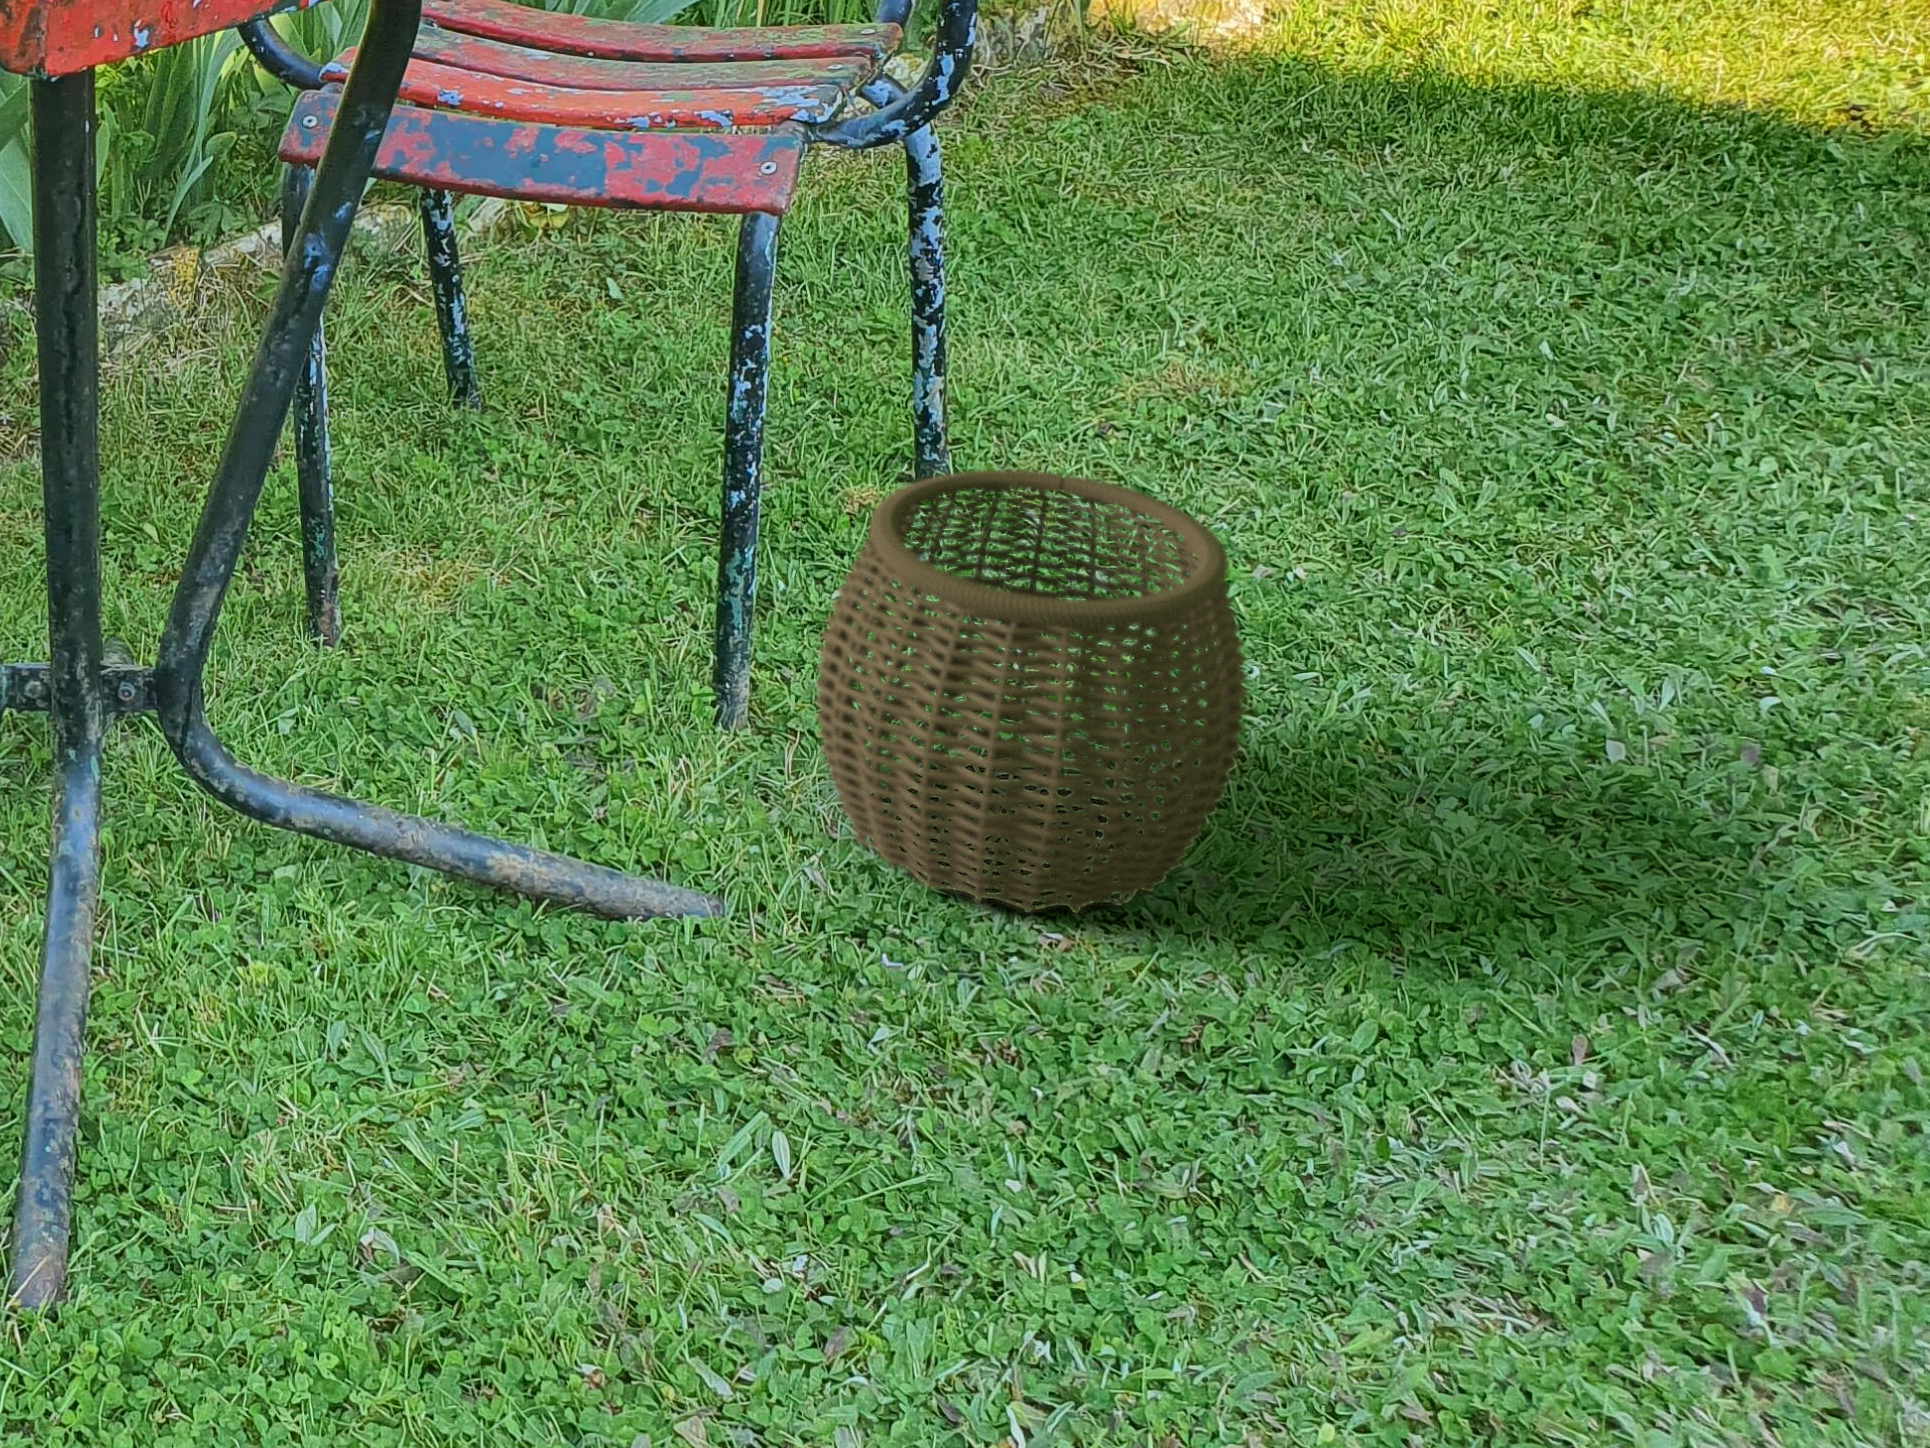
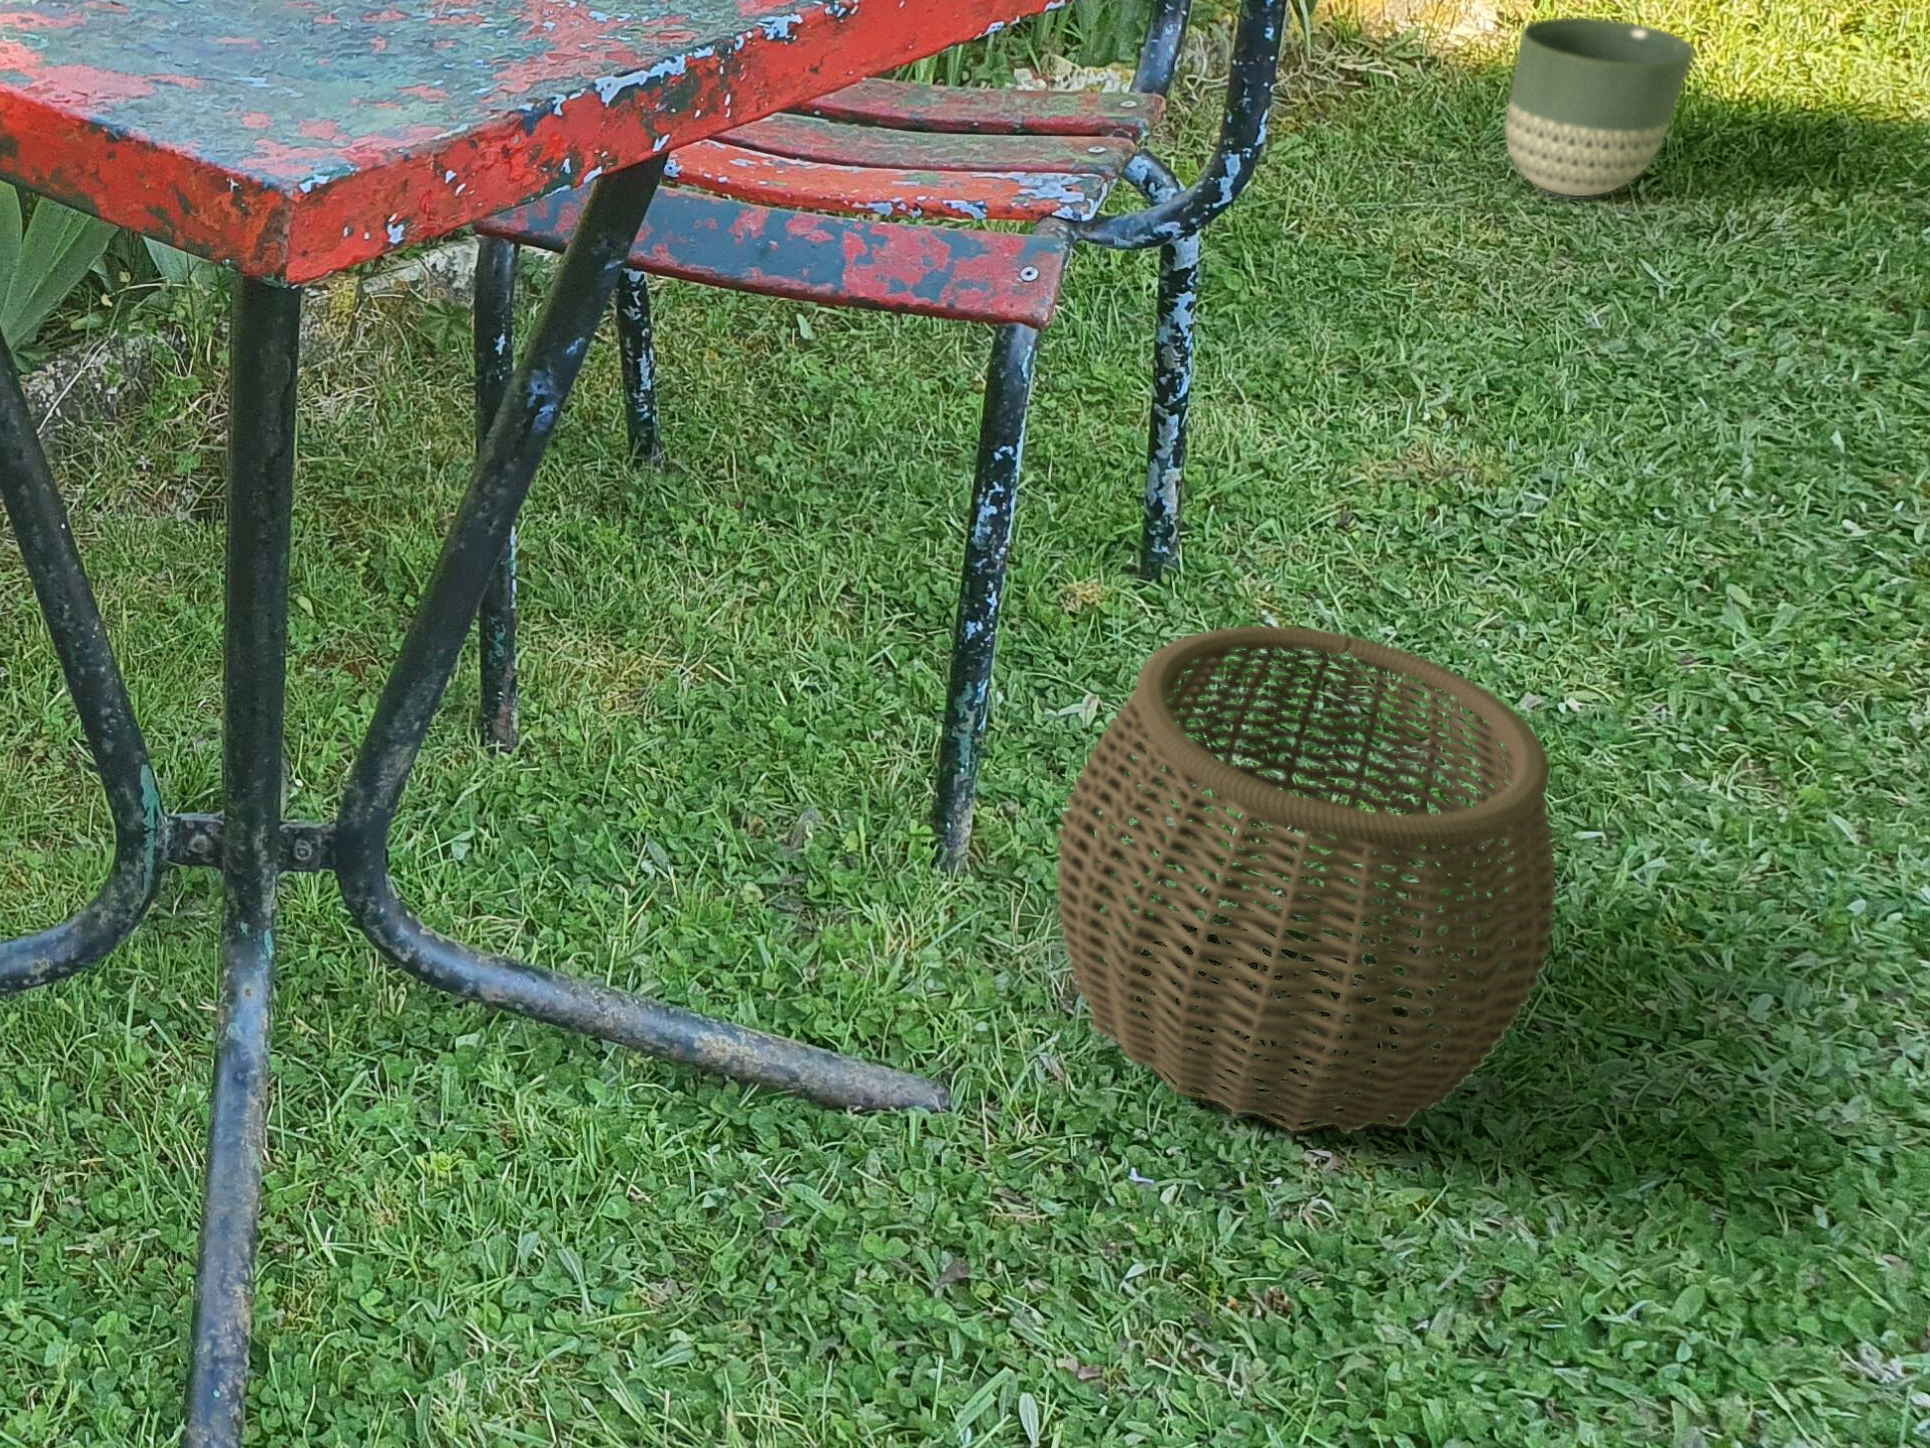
planter: none [1279,10,1441,173] -> present [1505,18,1694,196]

